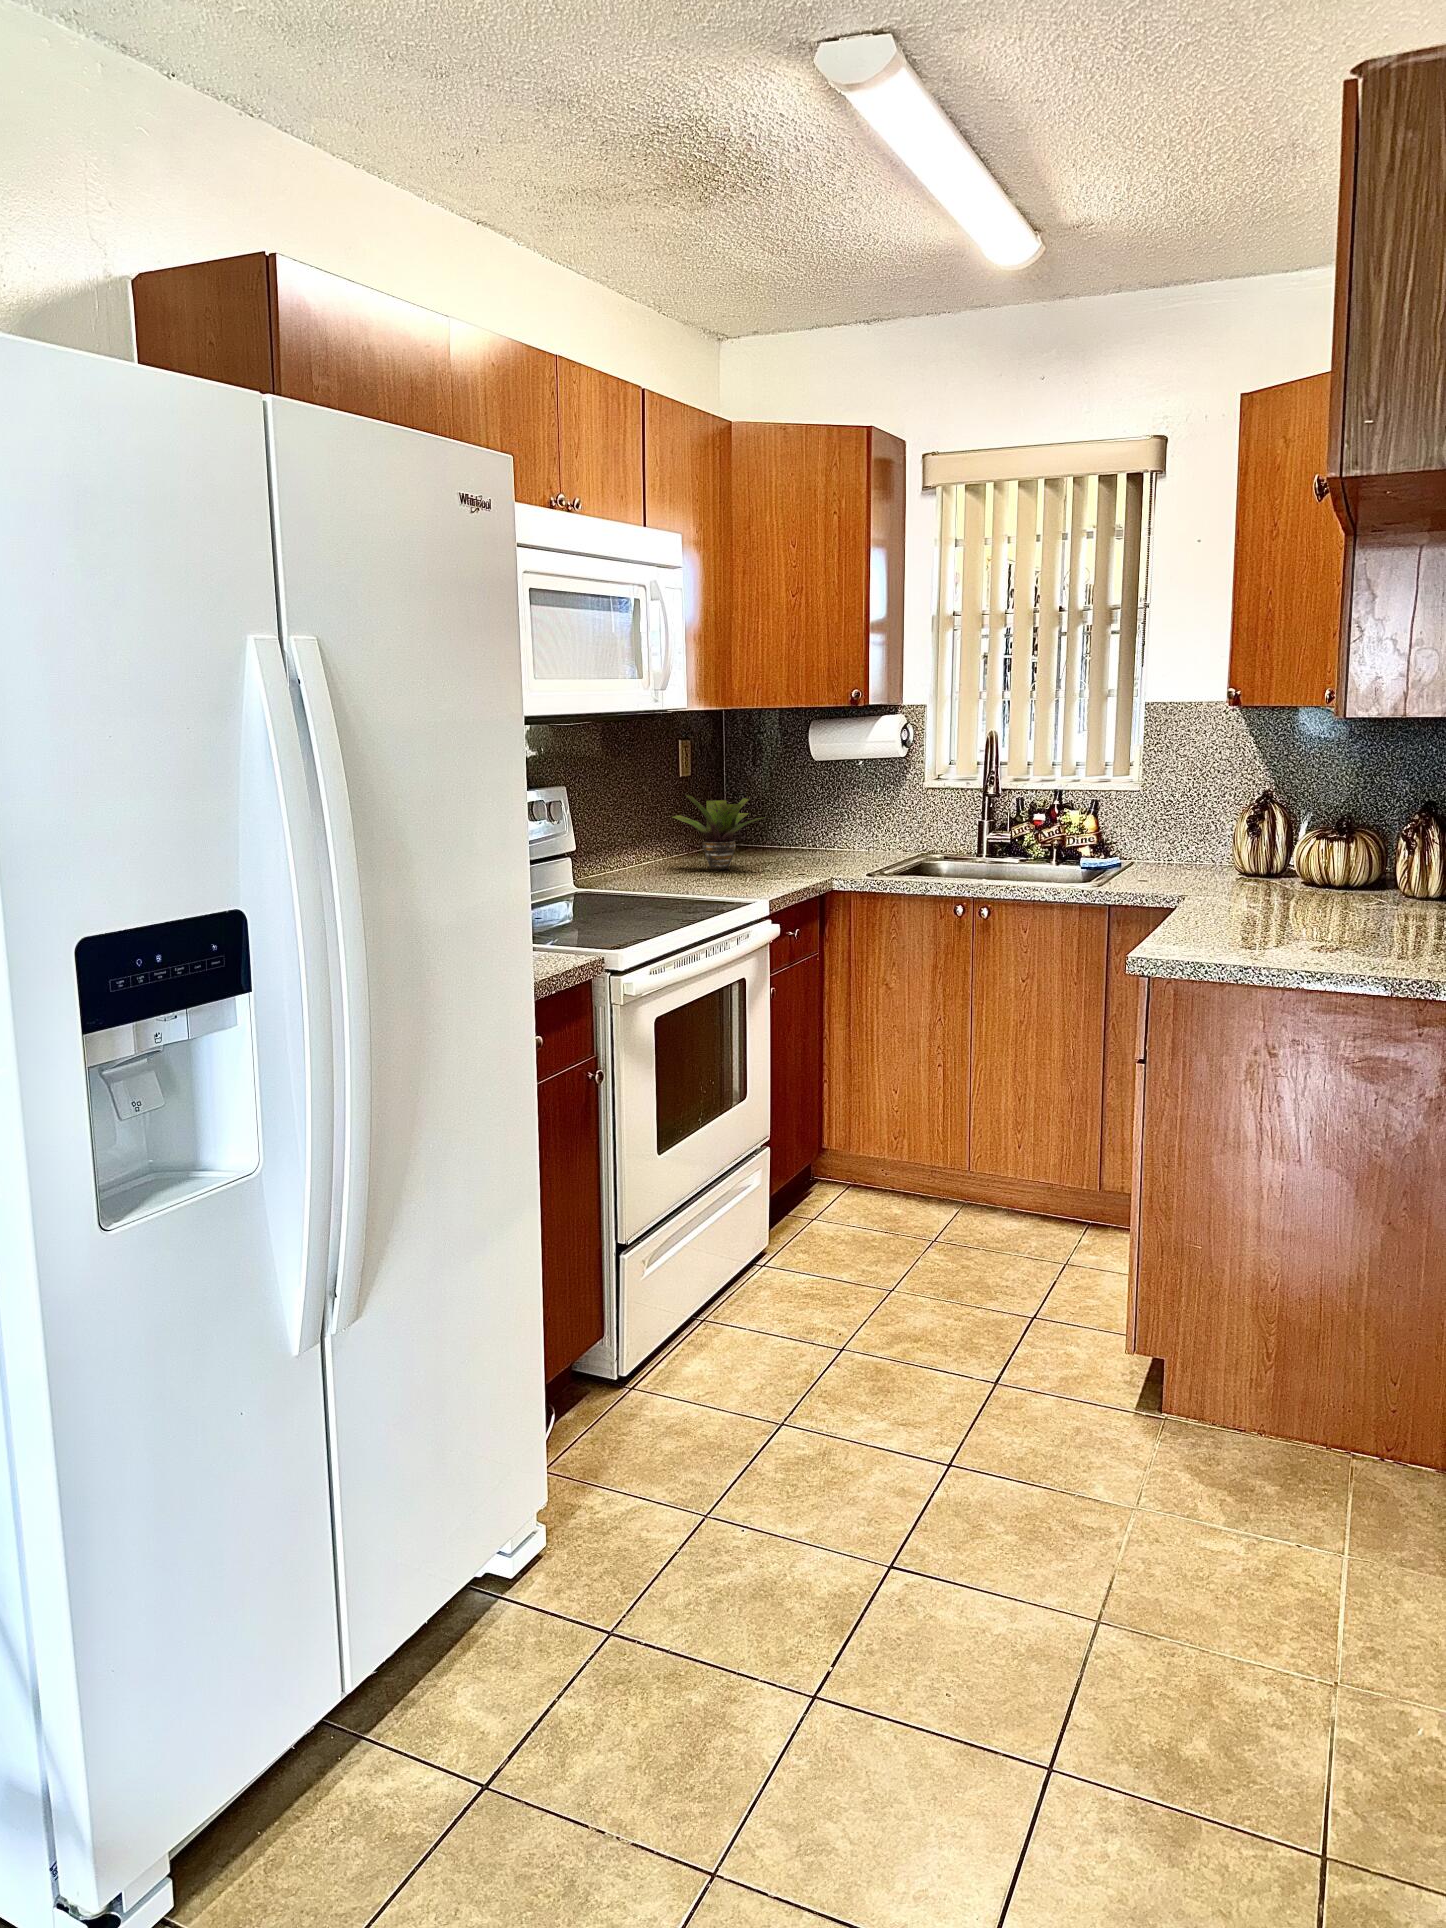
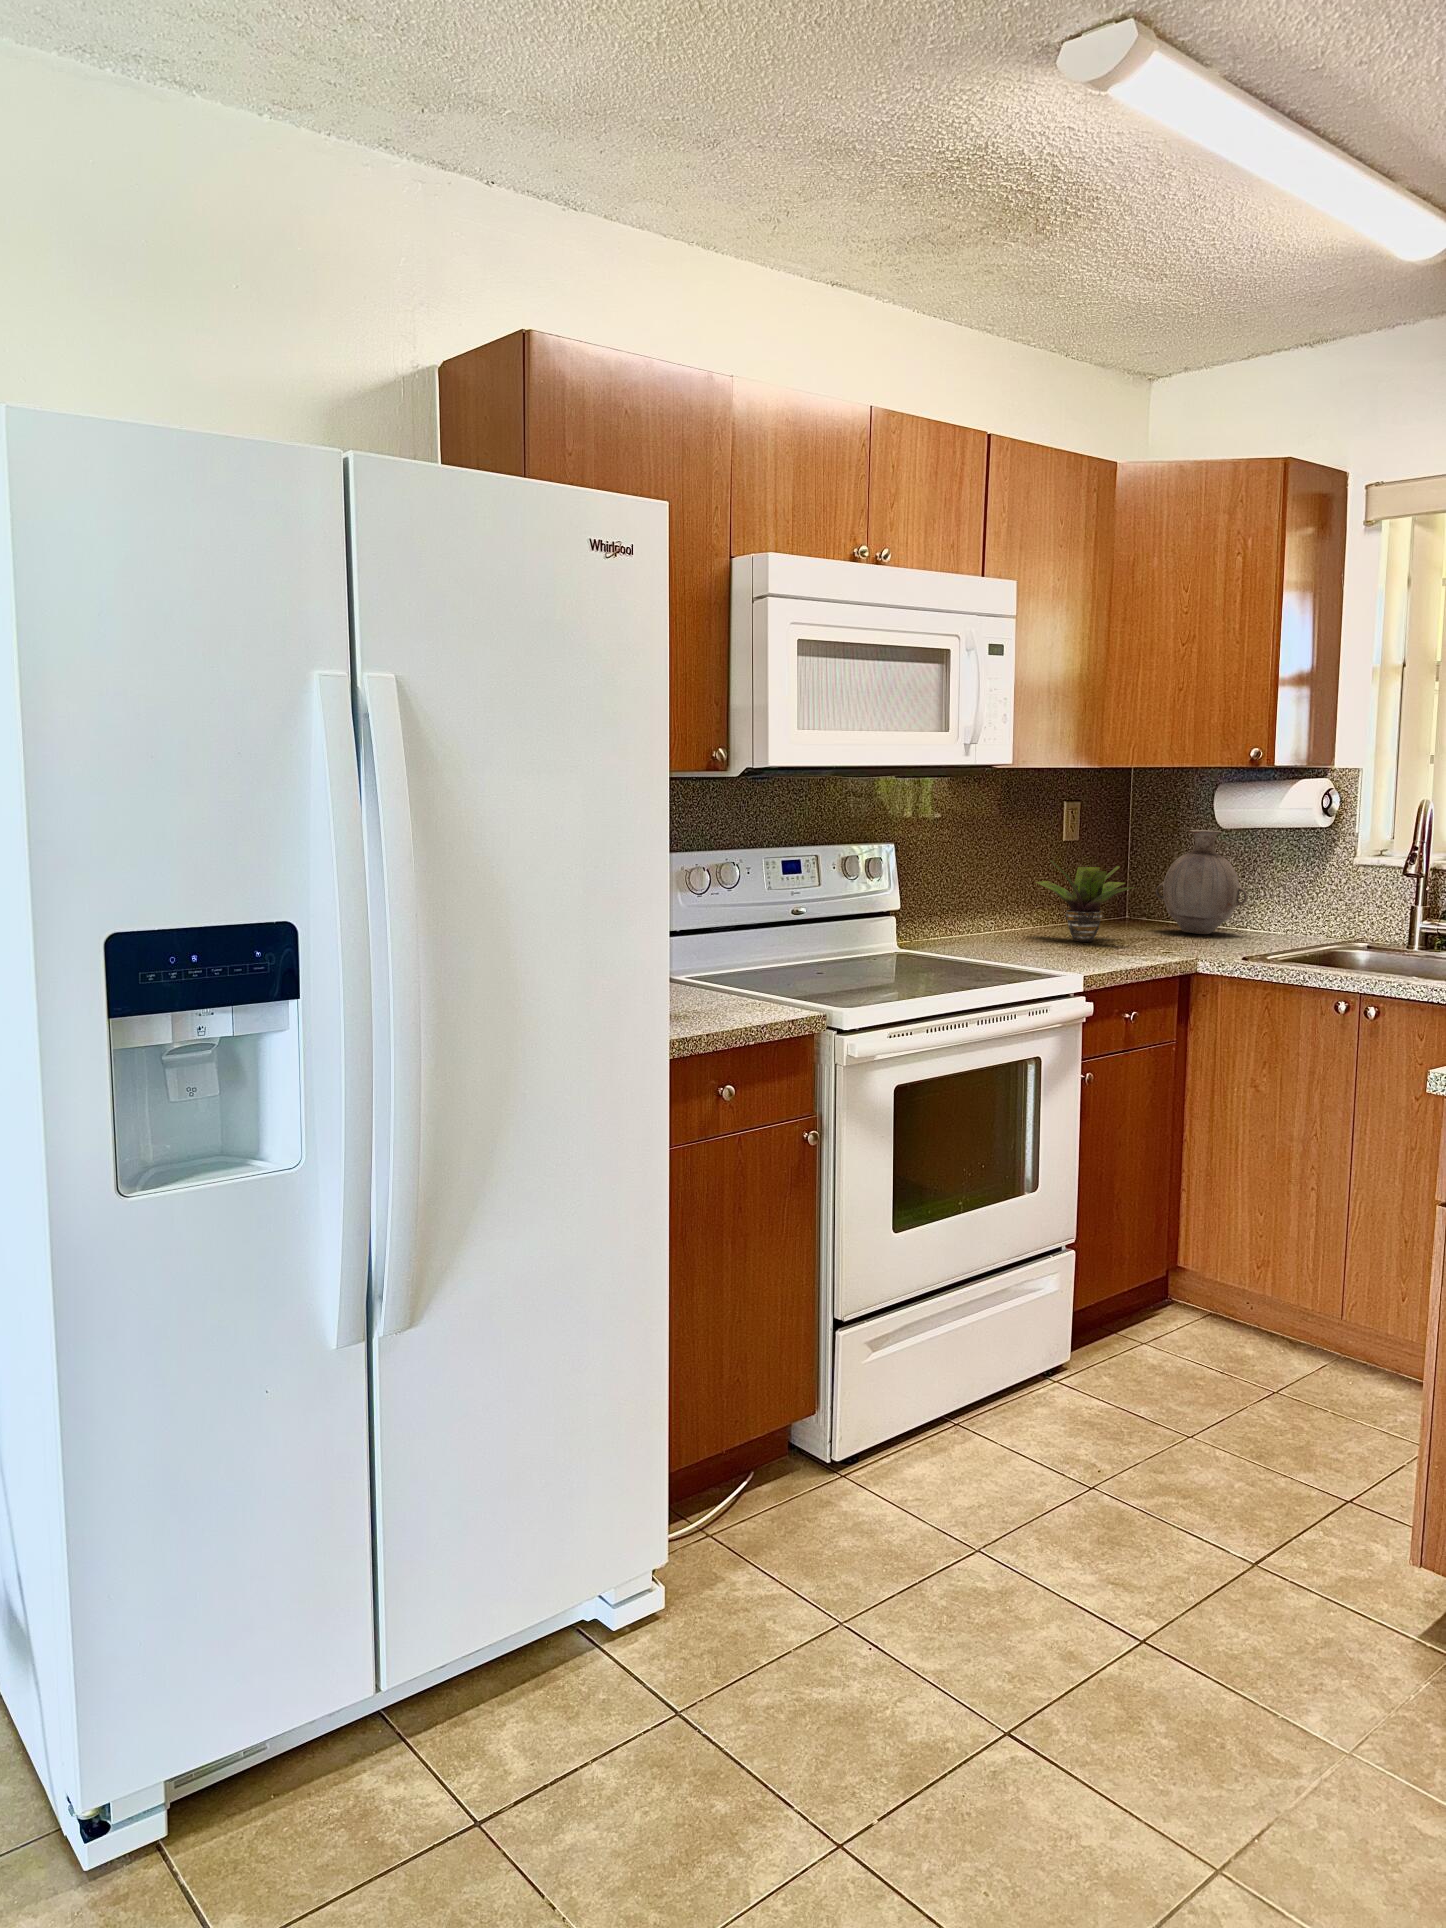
vase: none [761,762,840,855] -> present [1156,830,1248,934]

